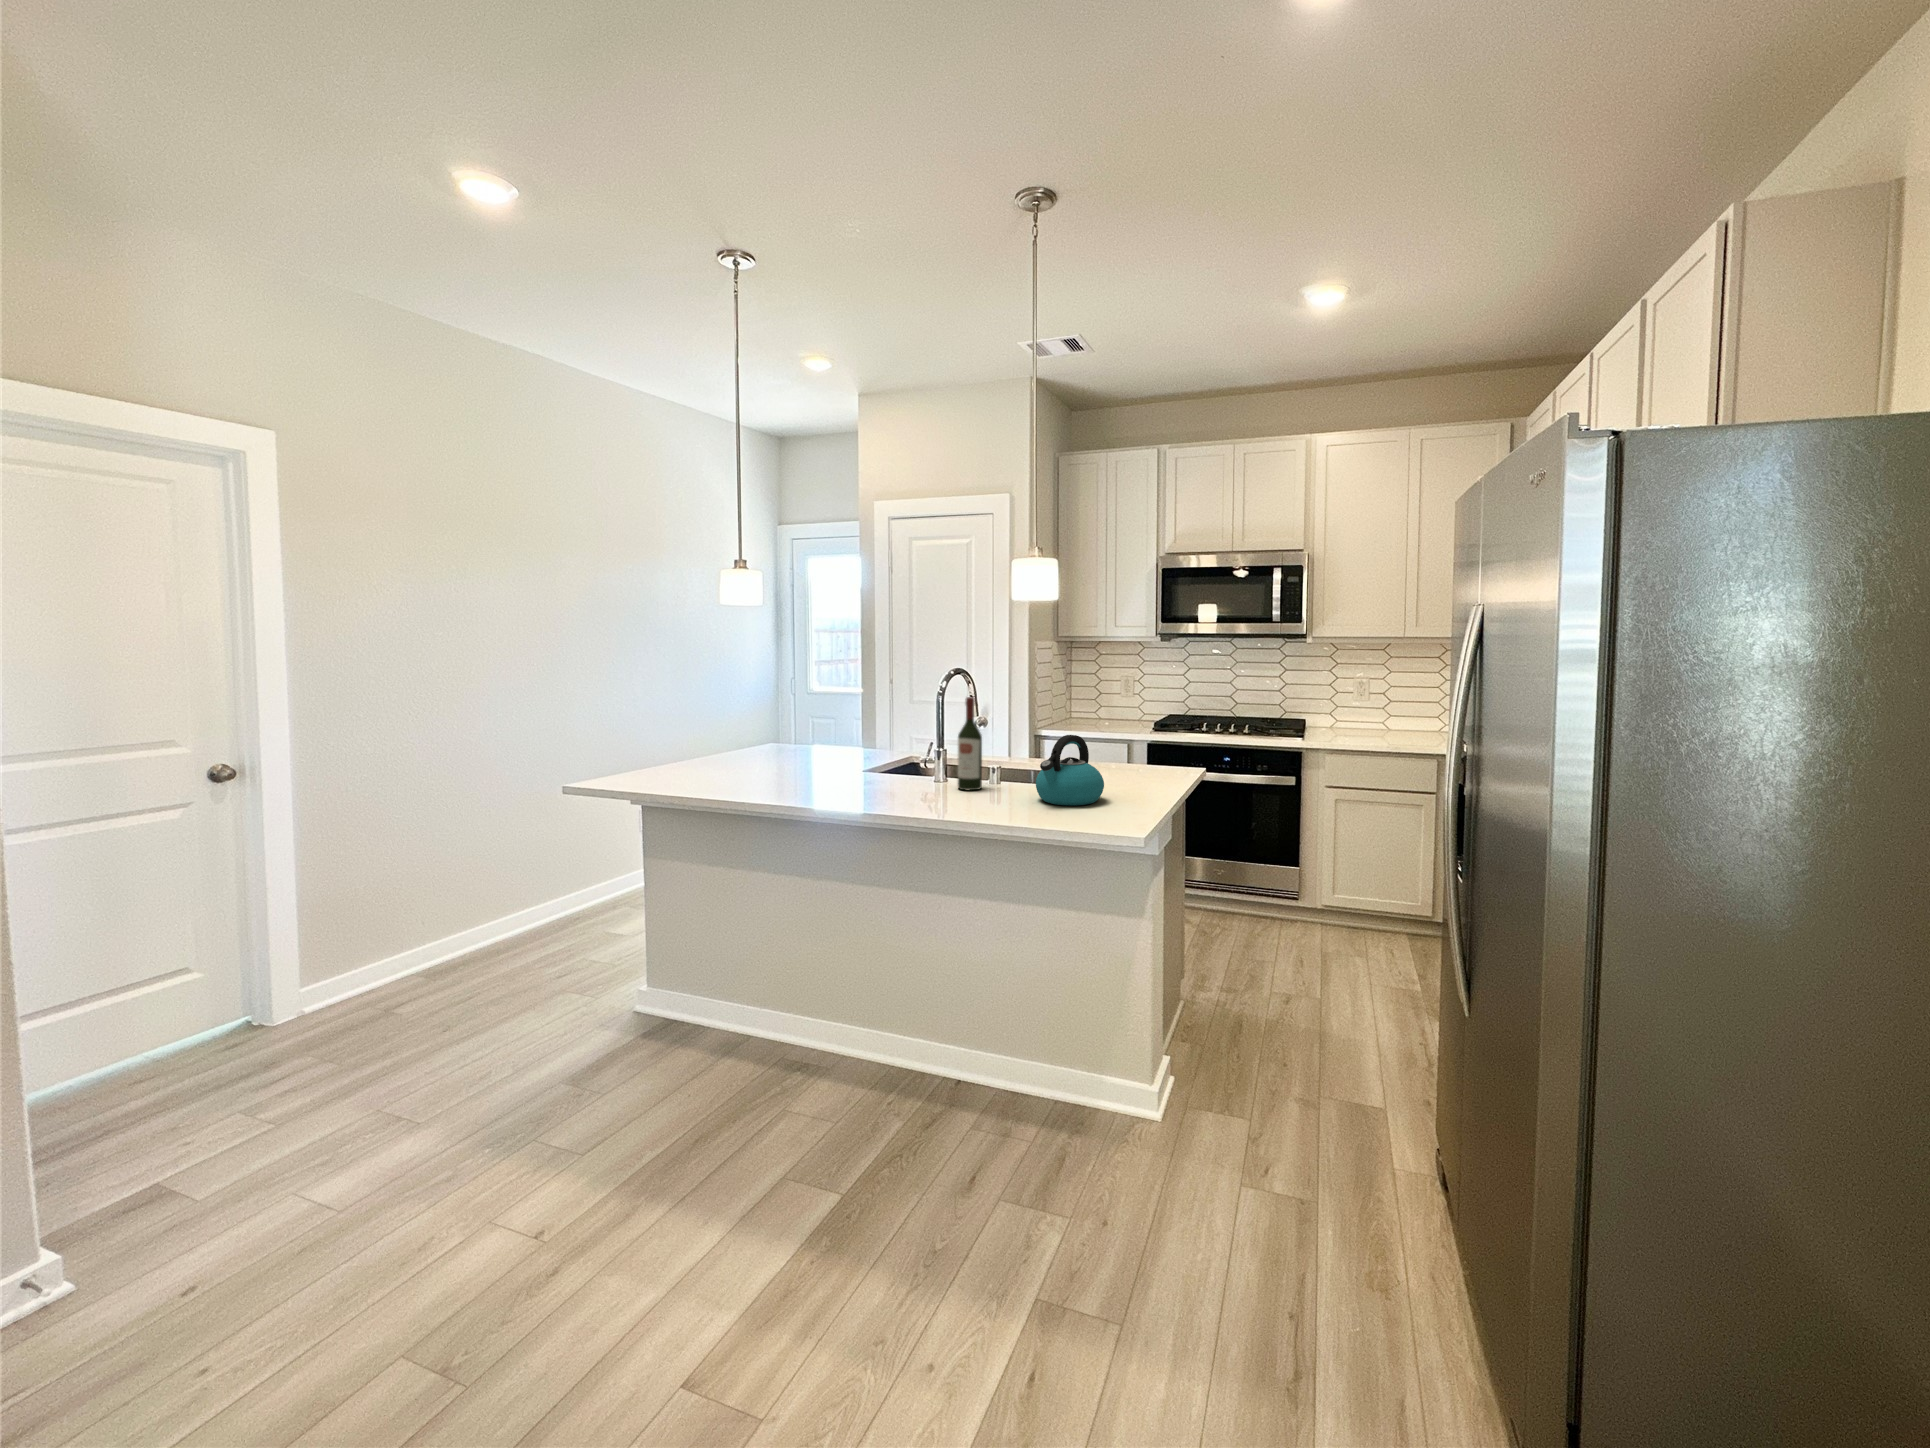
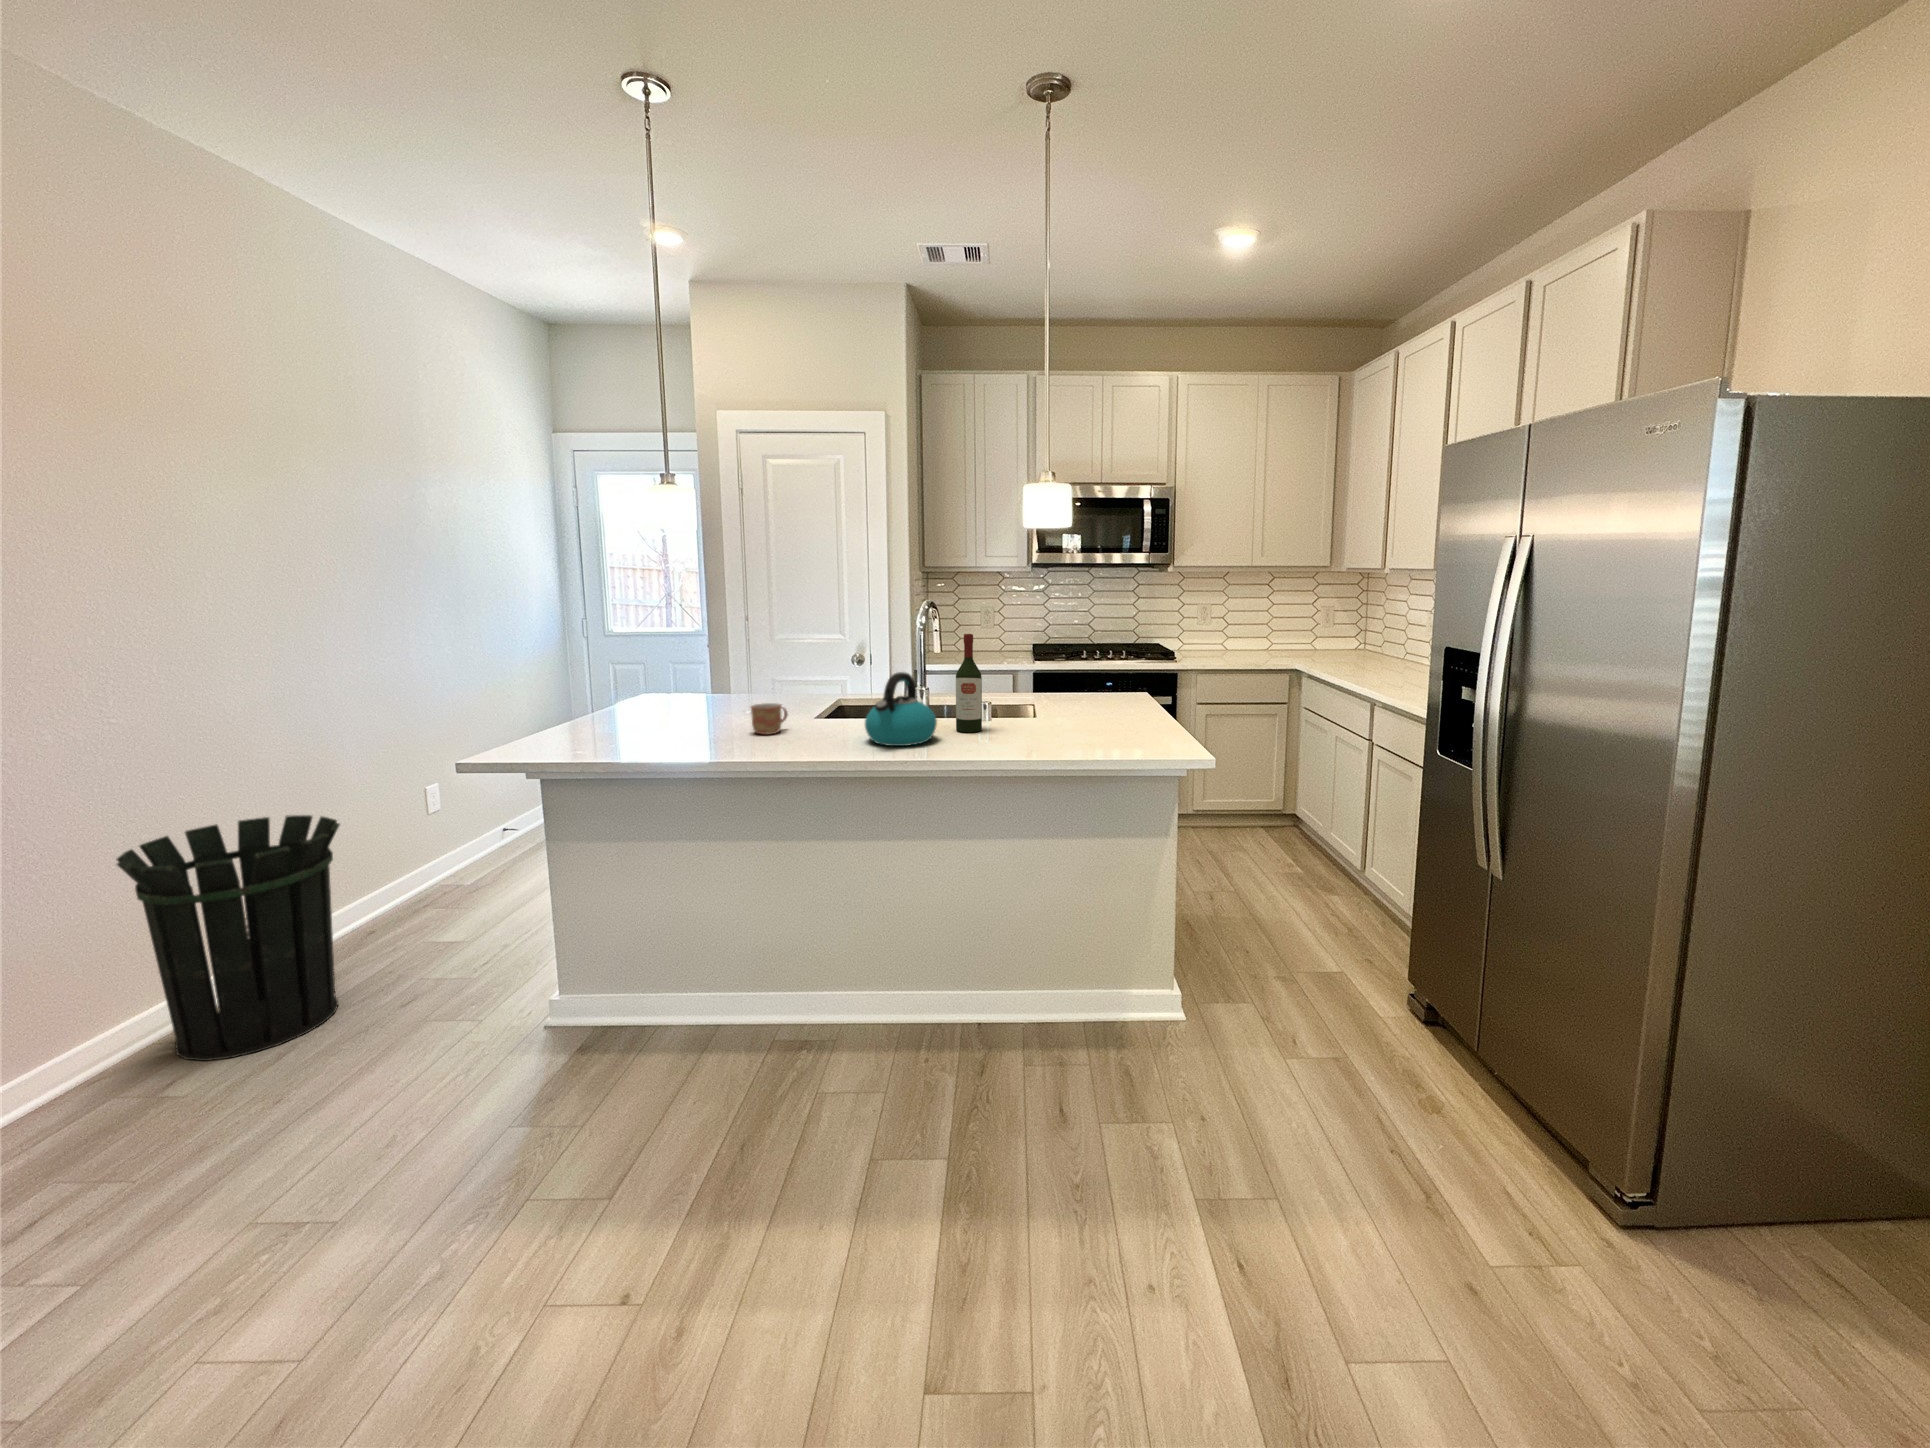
kettle: present [1036,735,1104,805] -> present [865,672,937,746]
mug: none [792,753,826,780] -> present [751,703,788,735]
waste bin: none [400,817,542,991] -> present [117,815,340,1061]

